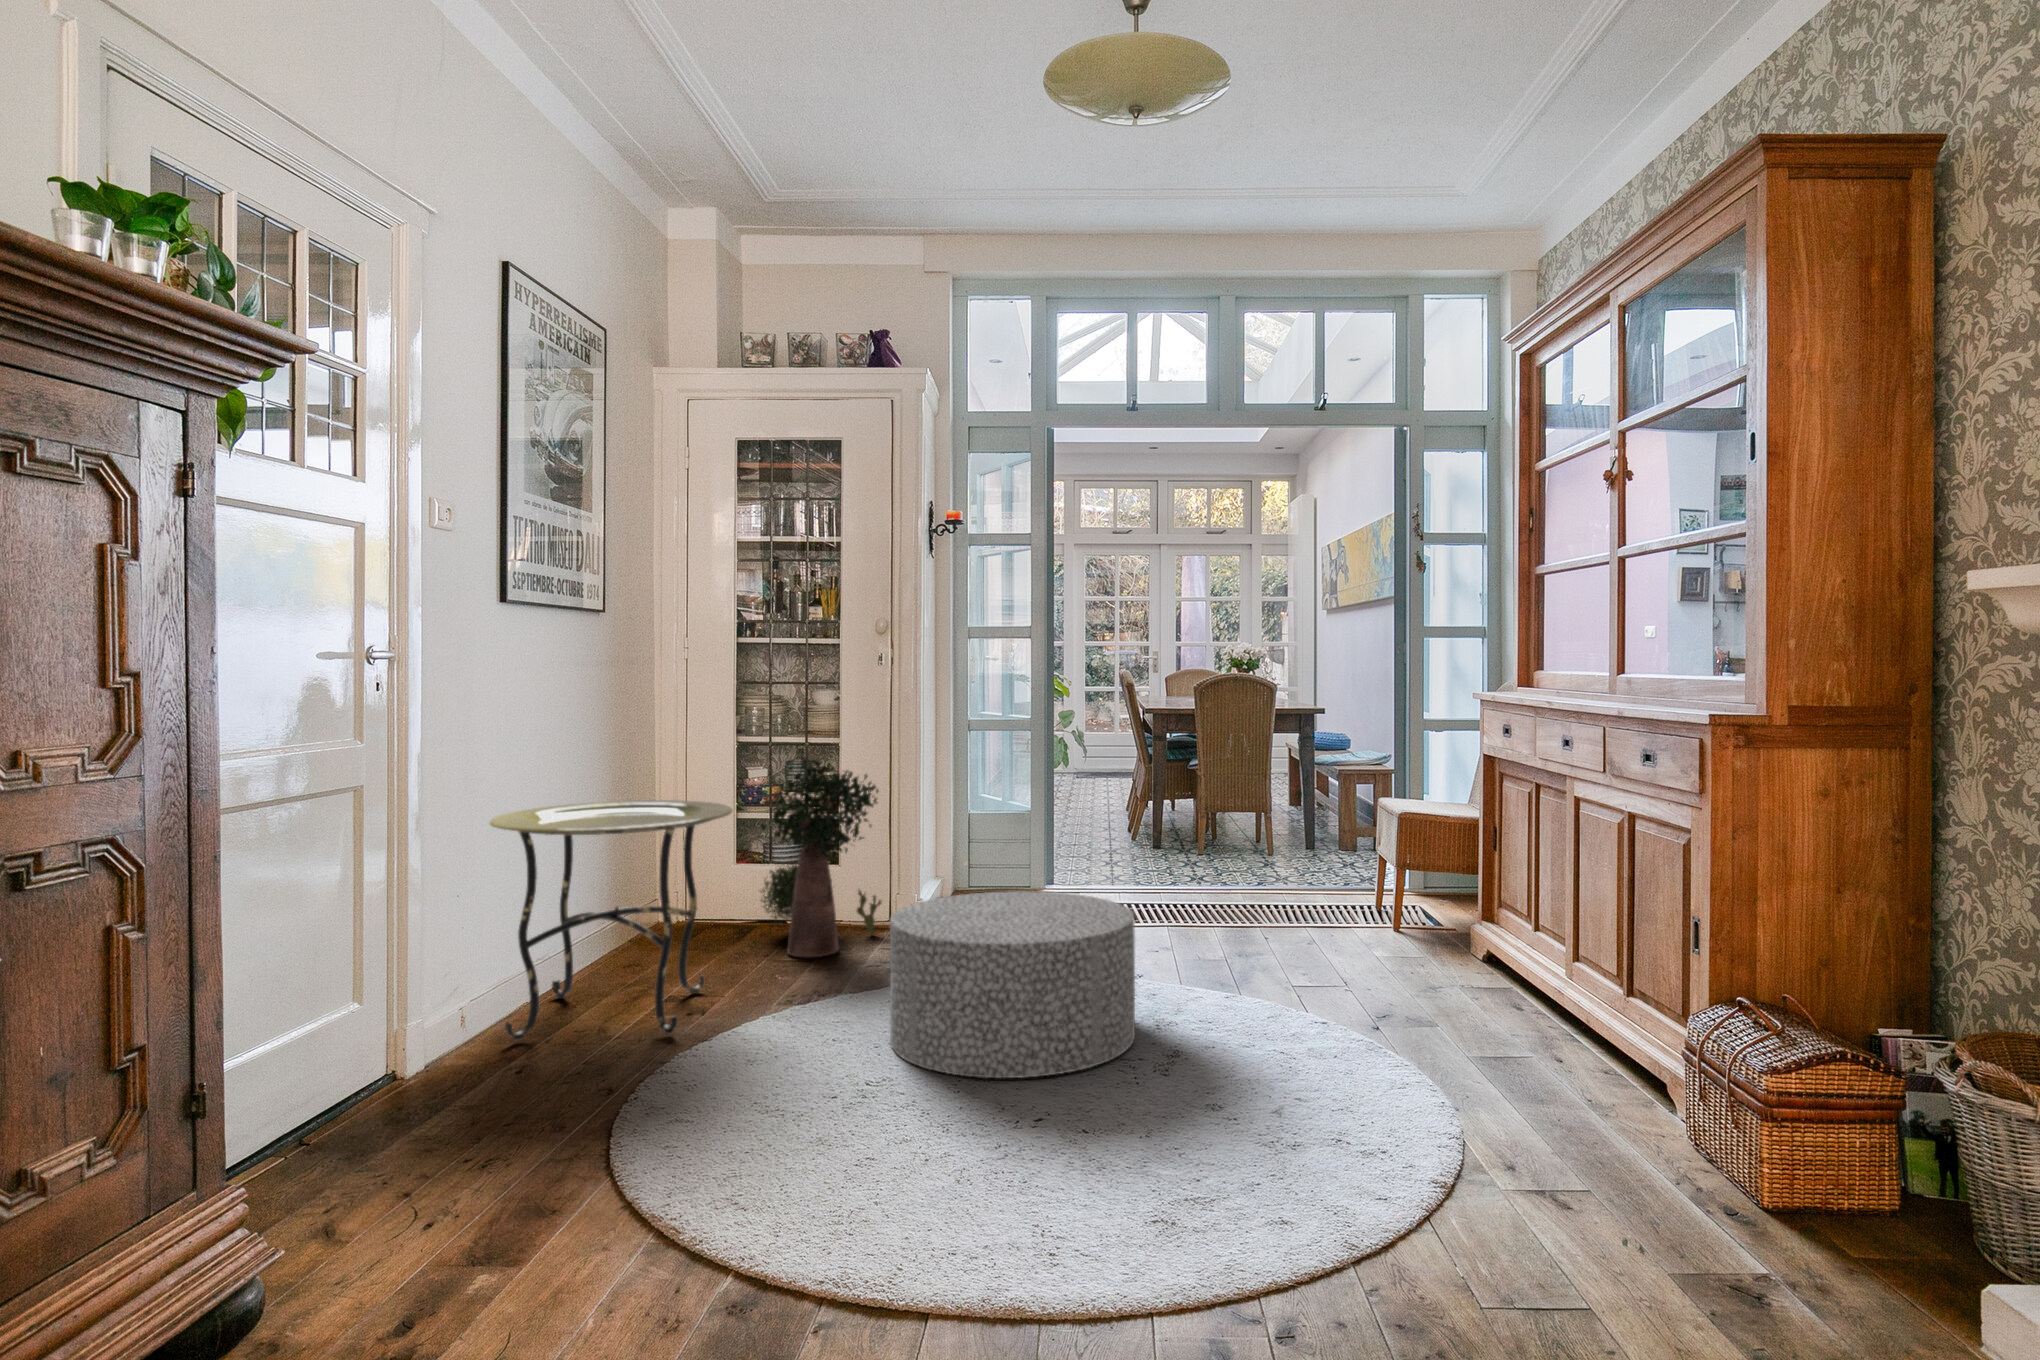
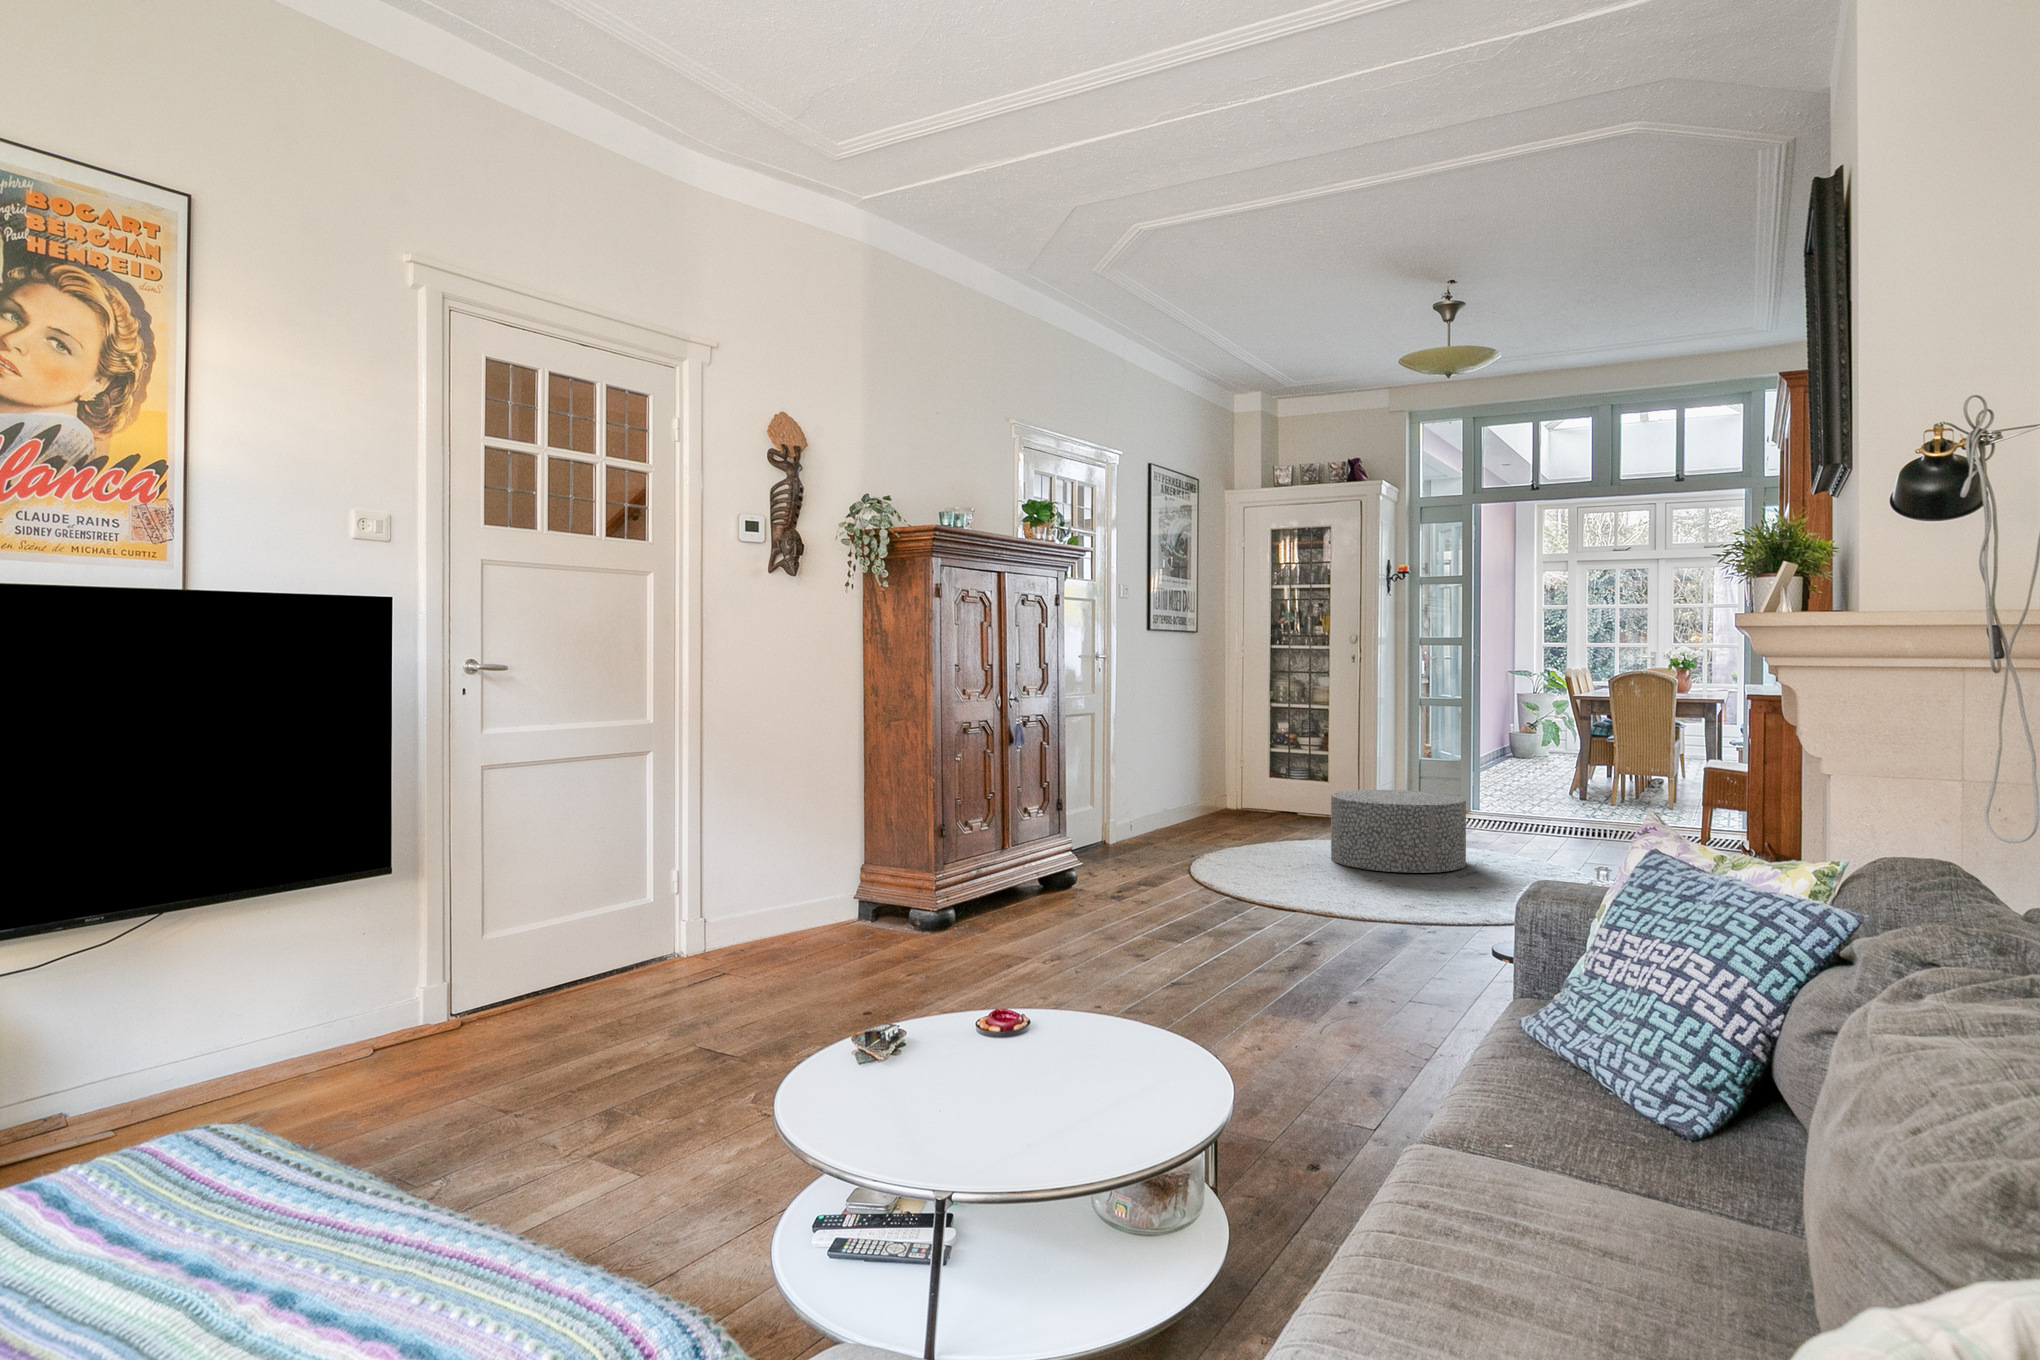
potted plant: present [761,759,881,957] -> none [1277,716,1352,827]
side table: present [489,800,733,1040] -> none [1146,733,1258,844]

